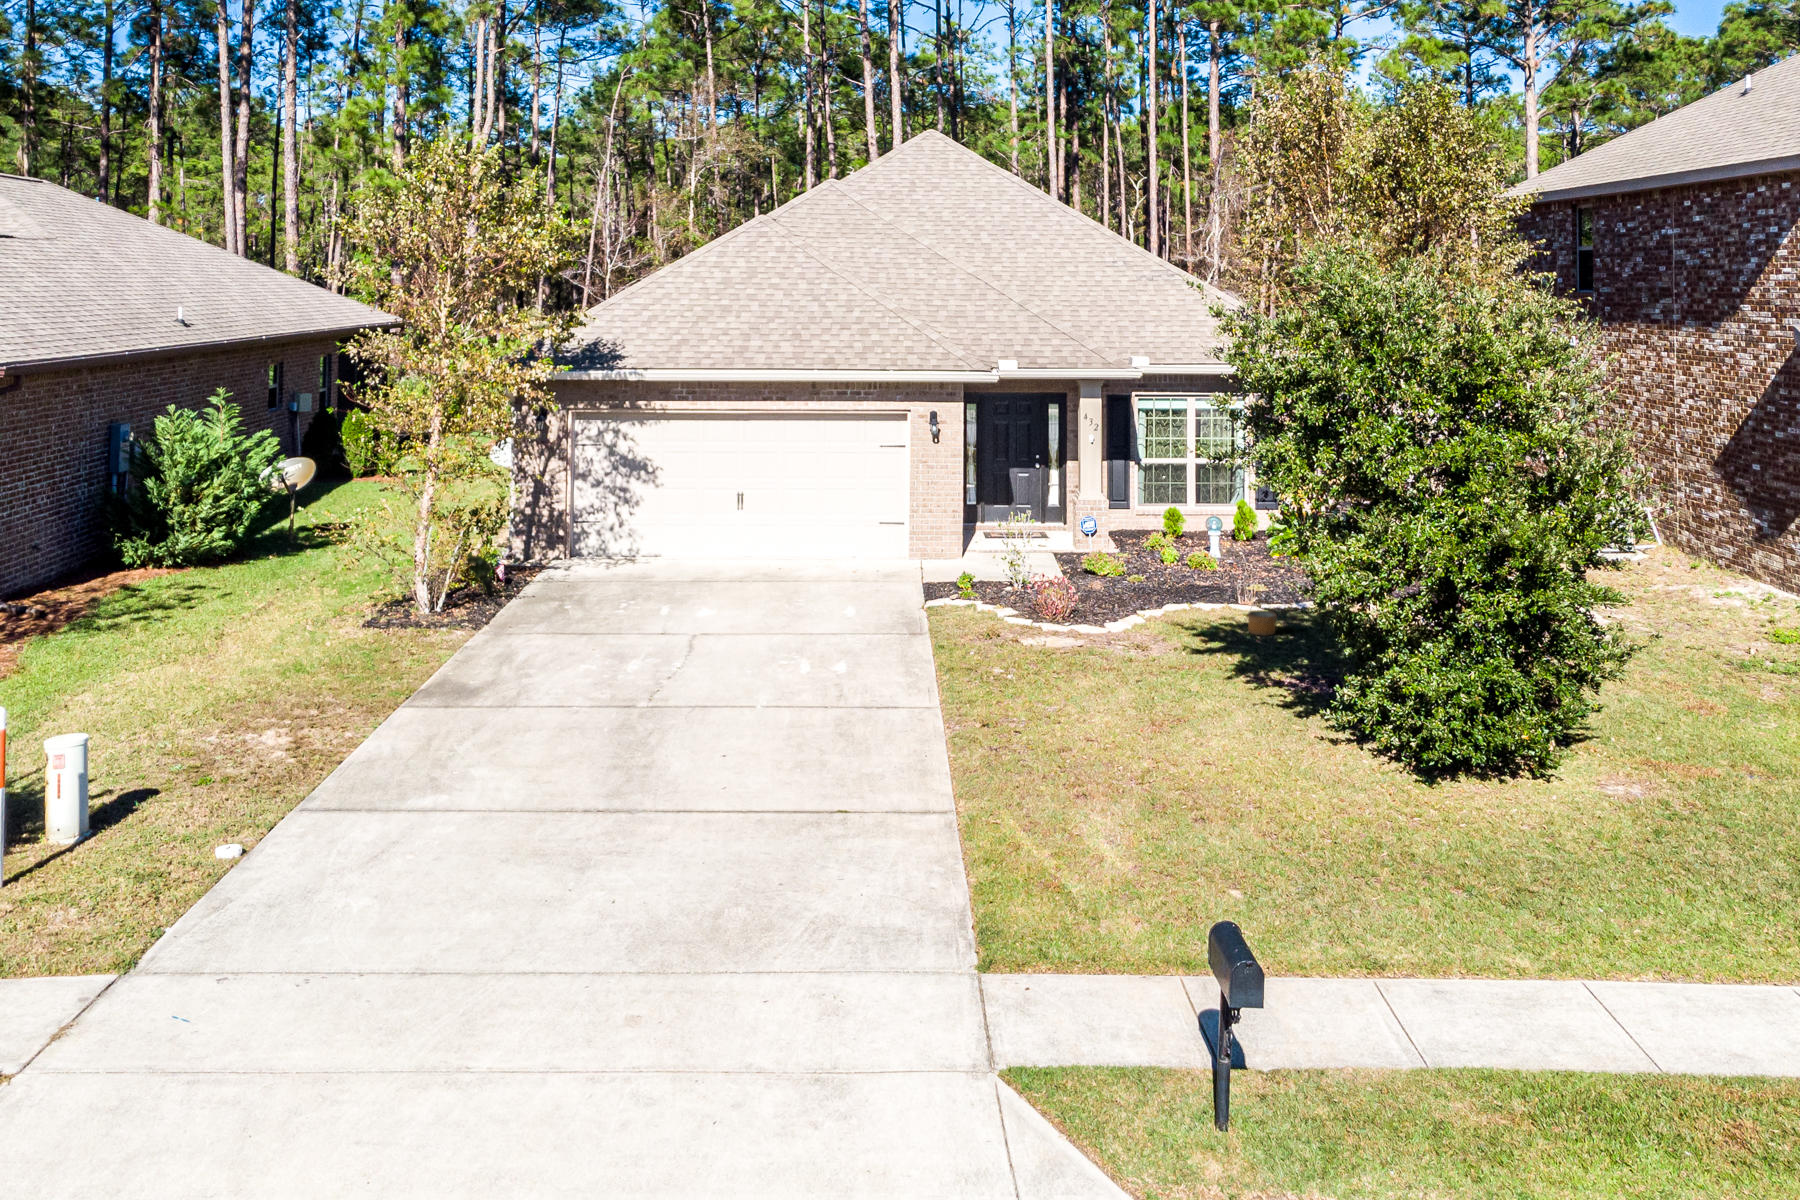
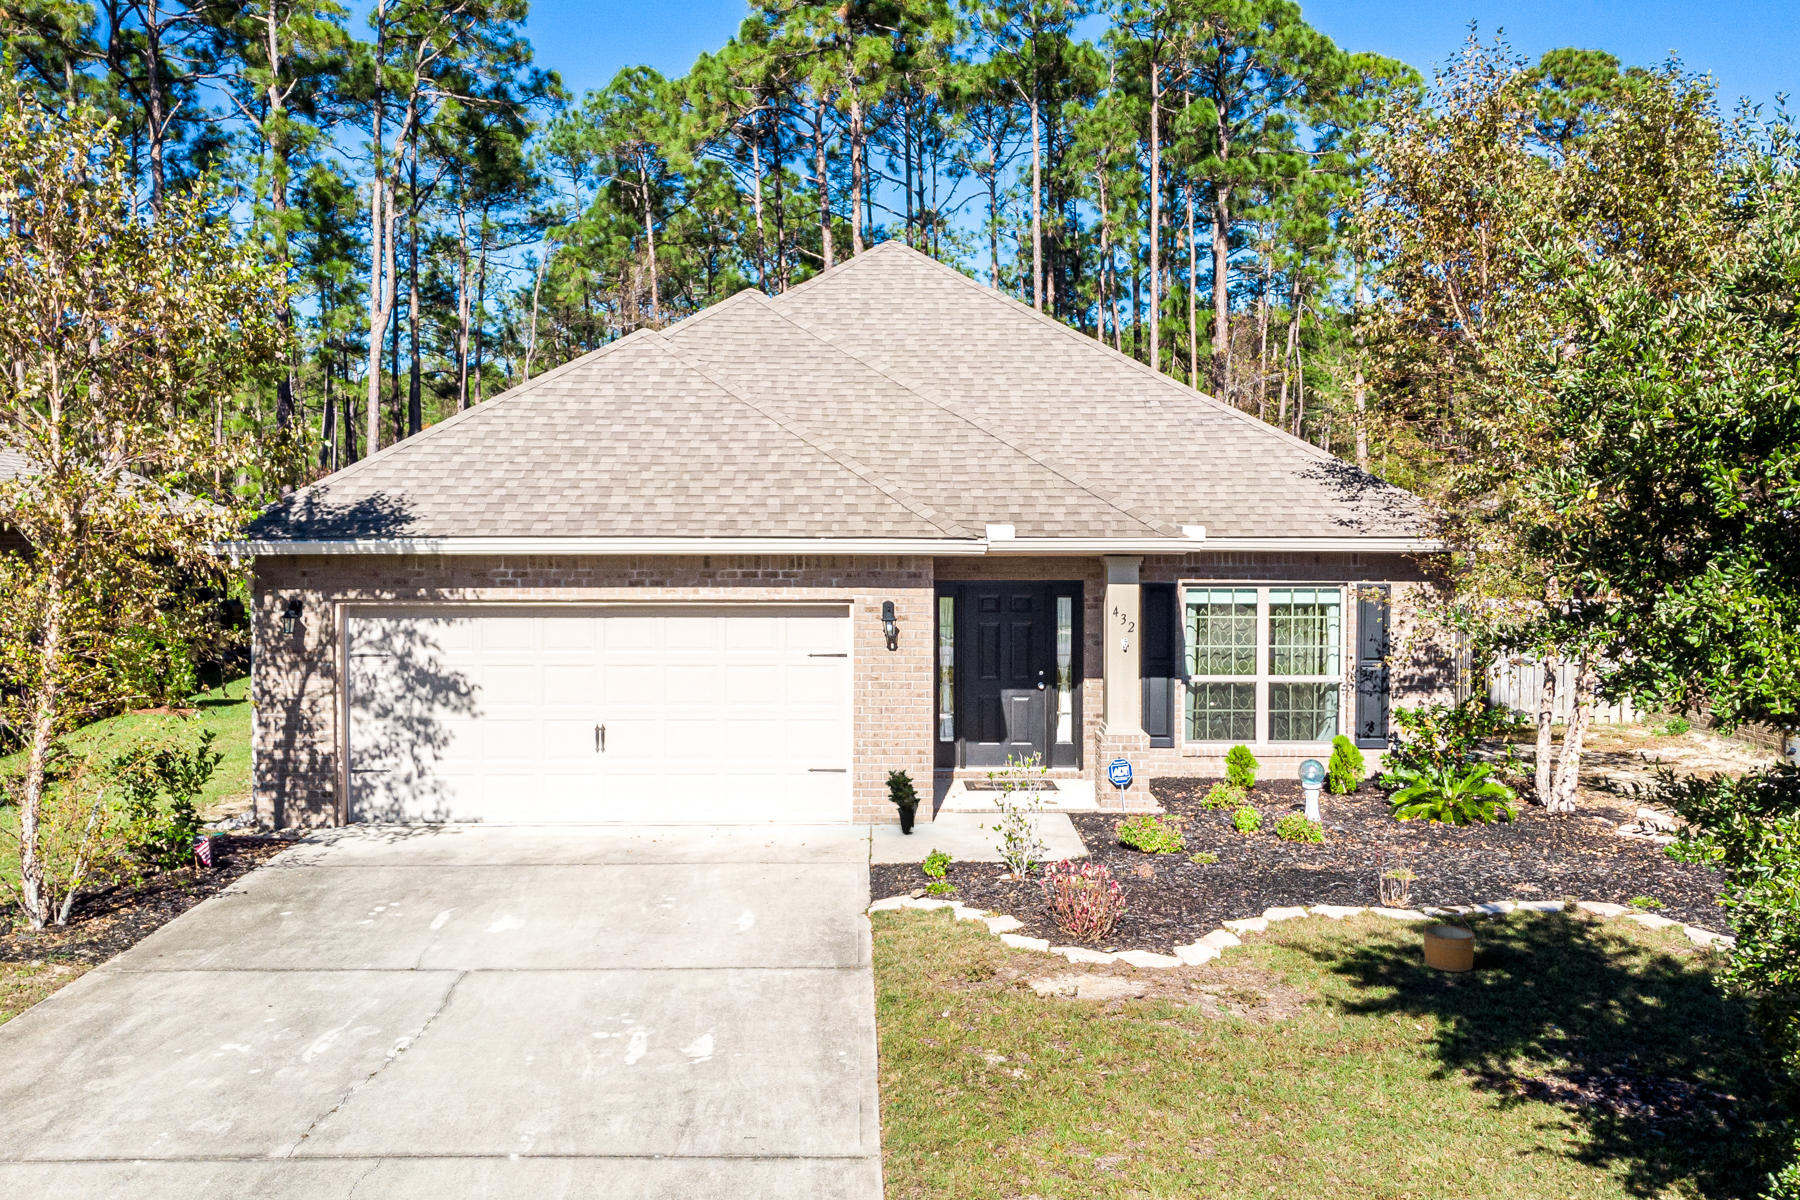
potted plant: present [466,552,493,595] -> present [885,769,921,834]

